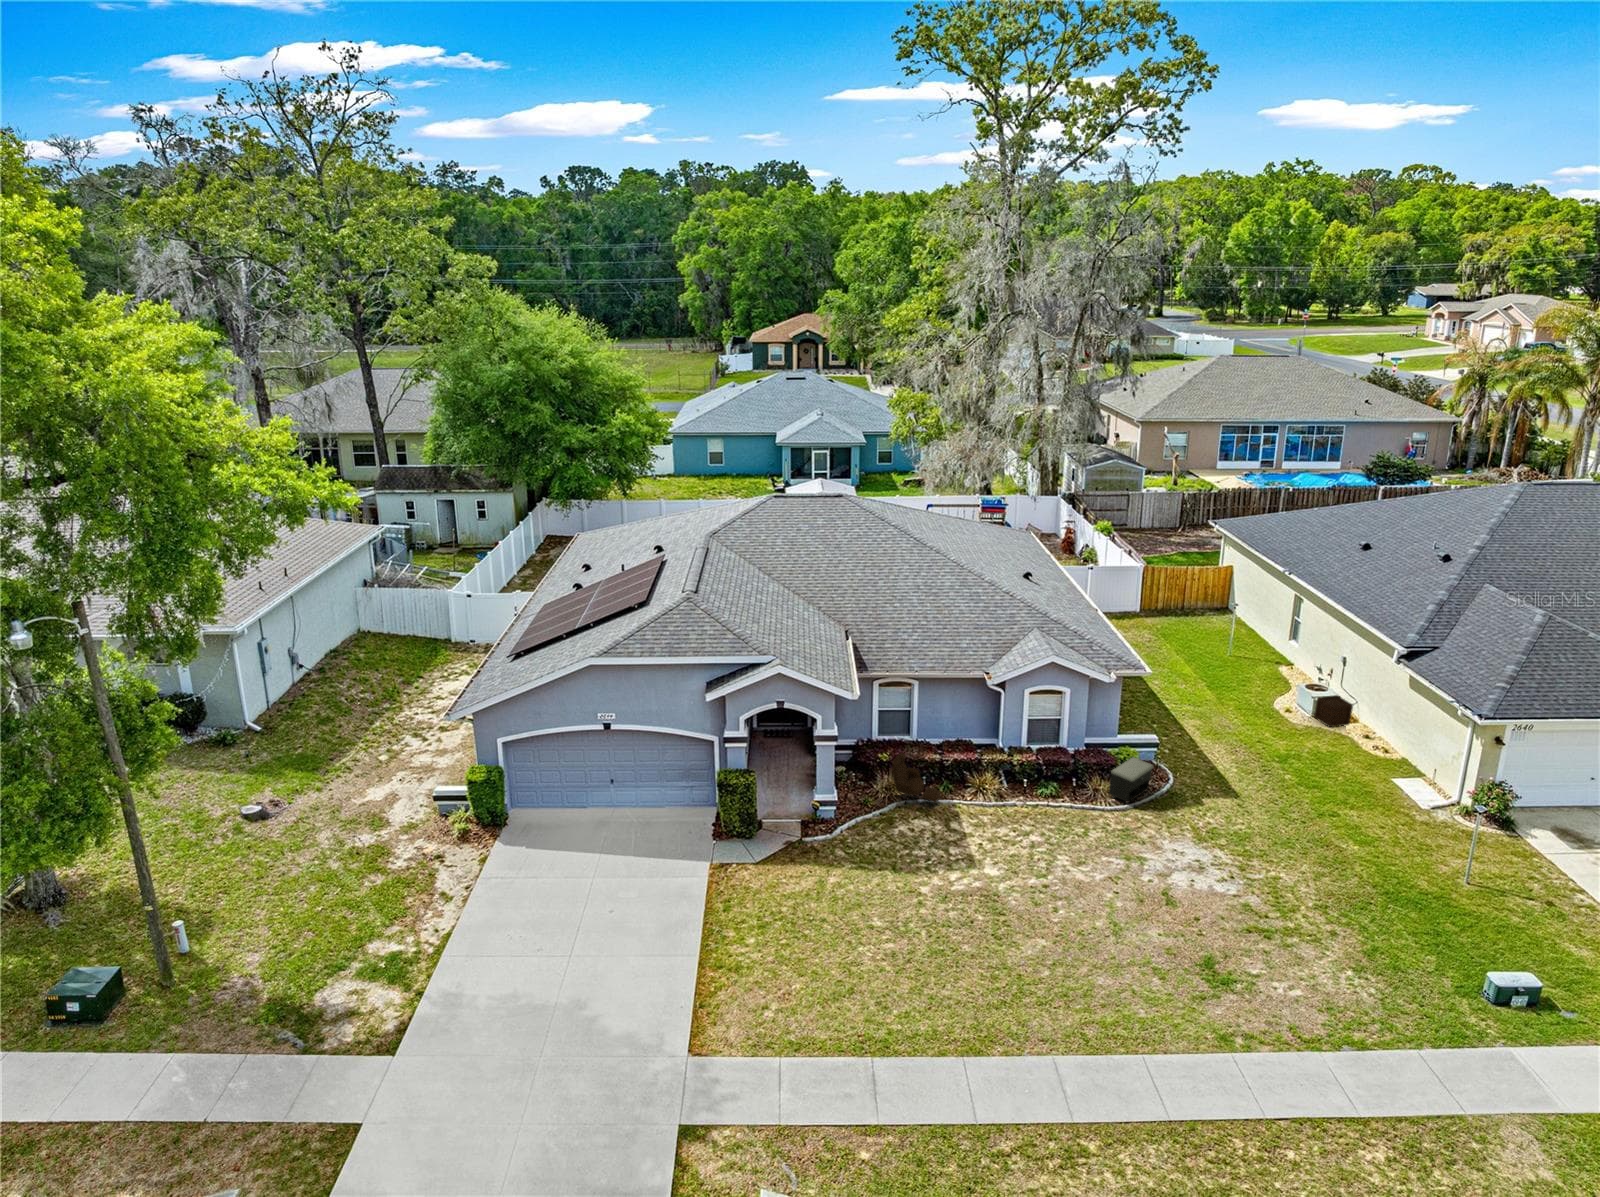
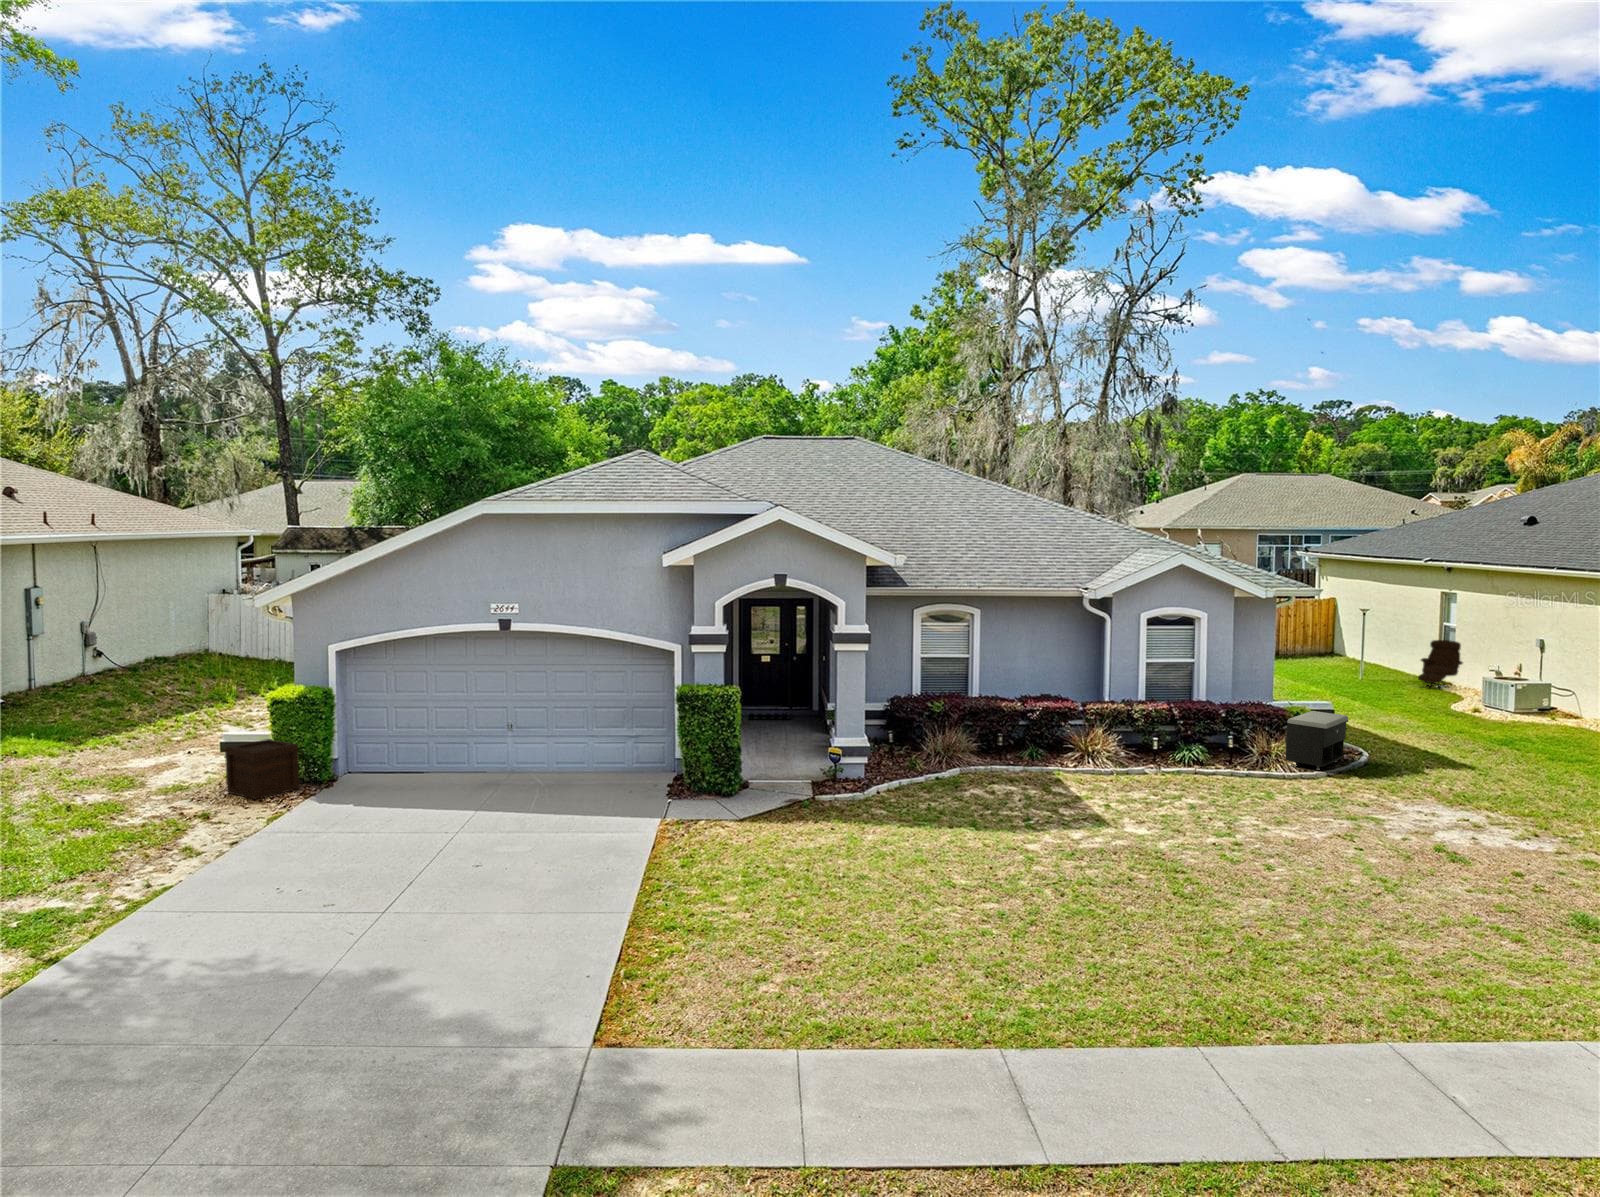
wooden crate: present [1314,695,1353,727] -> present [225,739,299,799]
lounge chair: present [893,753,941,804] -> present [1418,640,1463,688]

